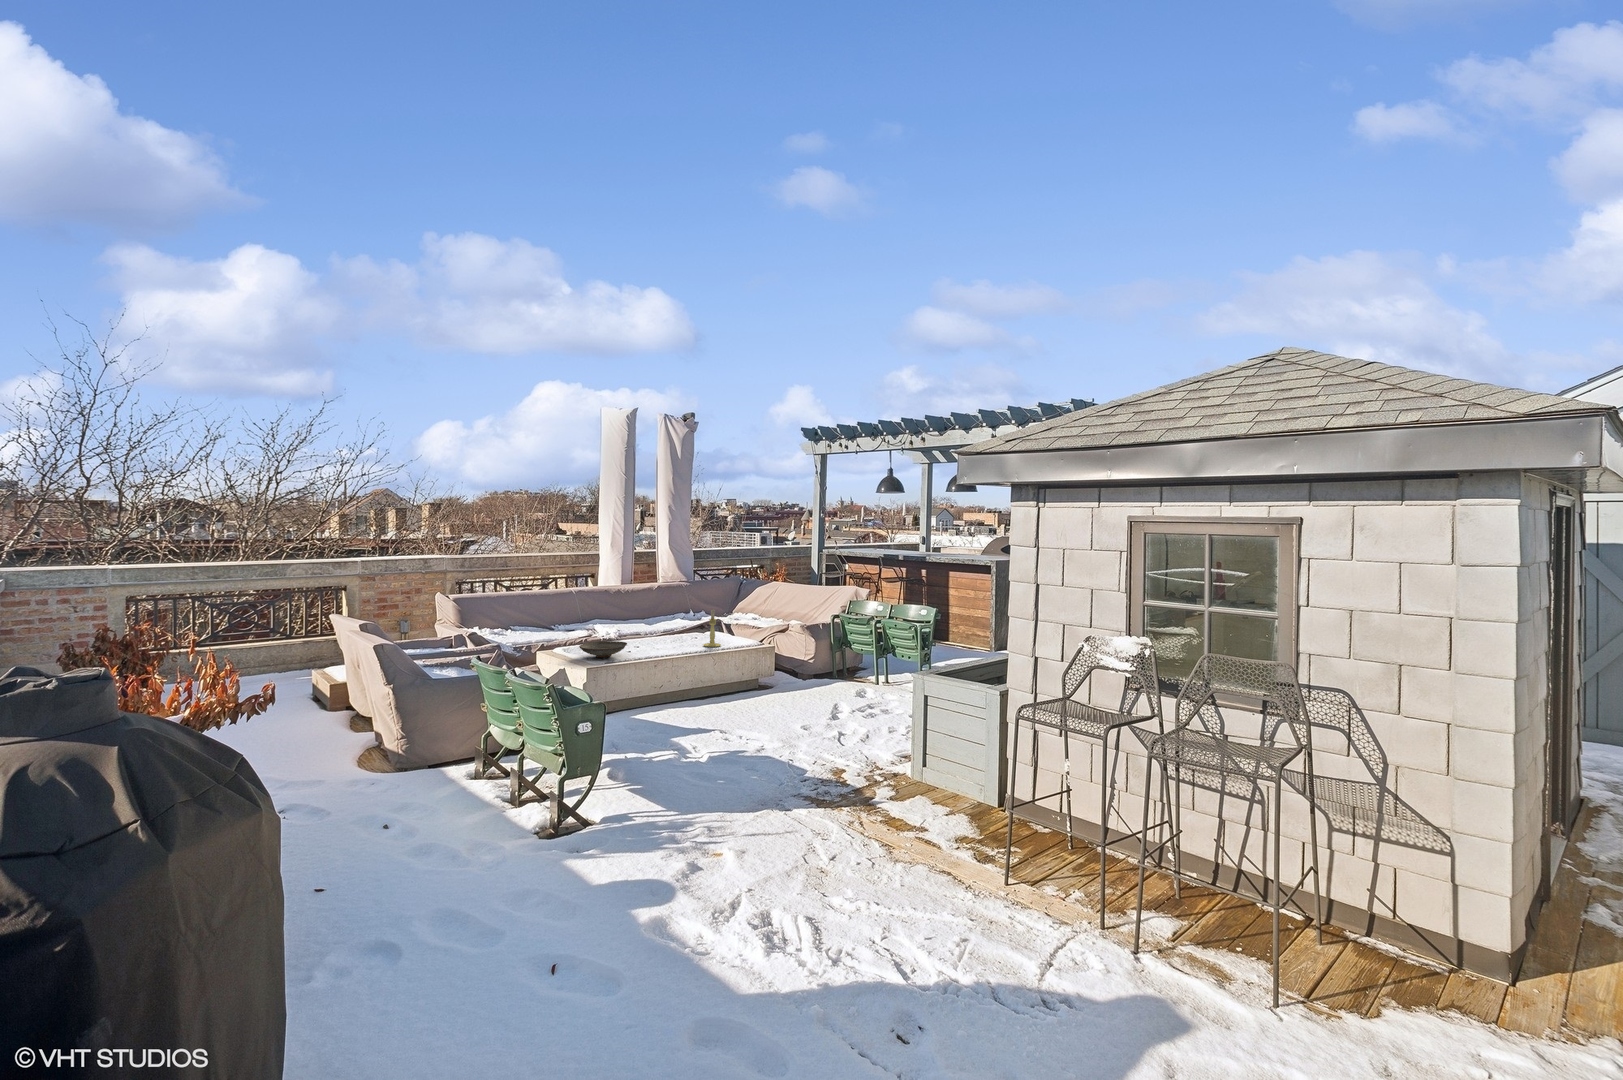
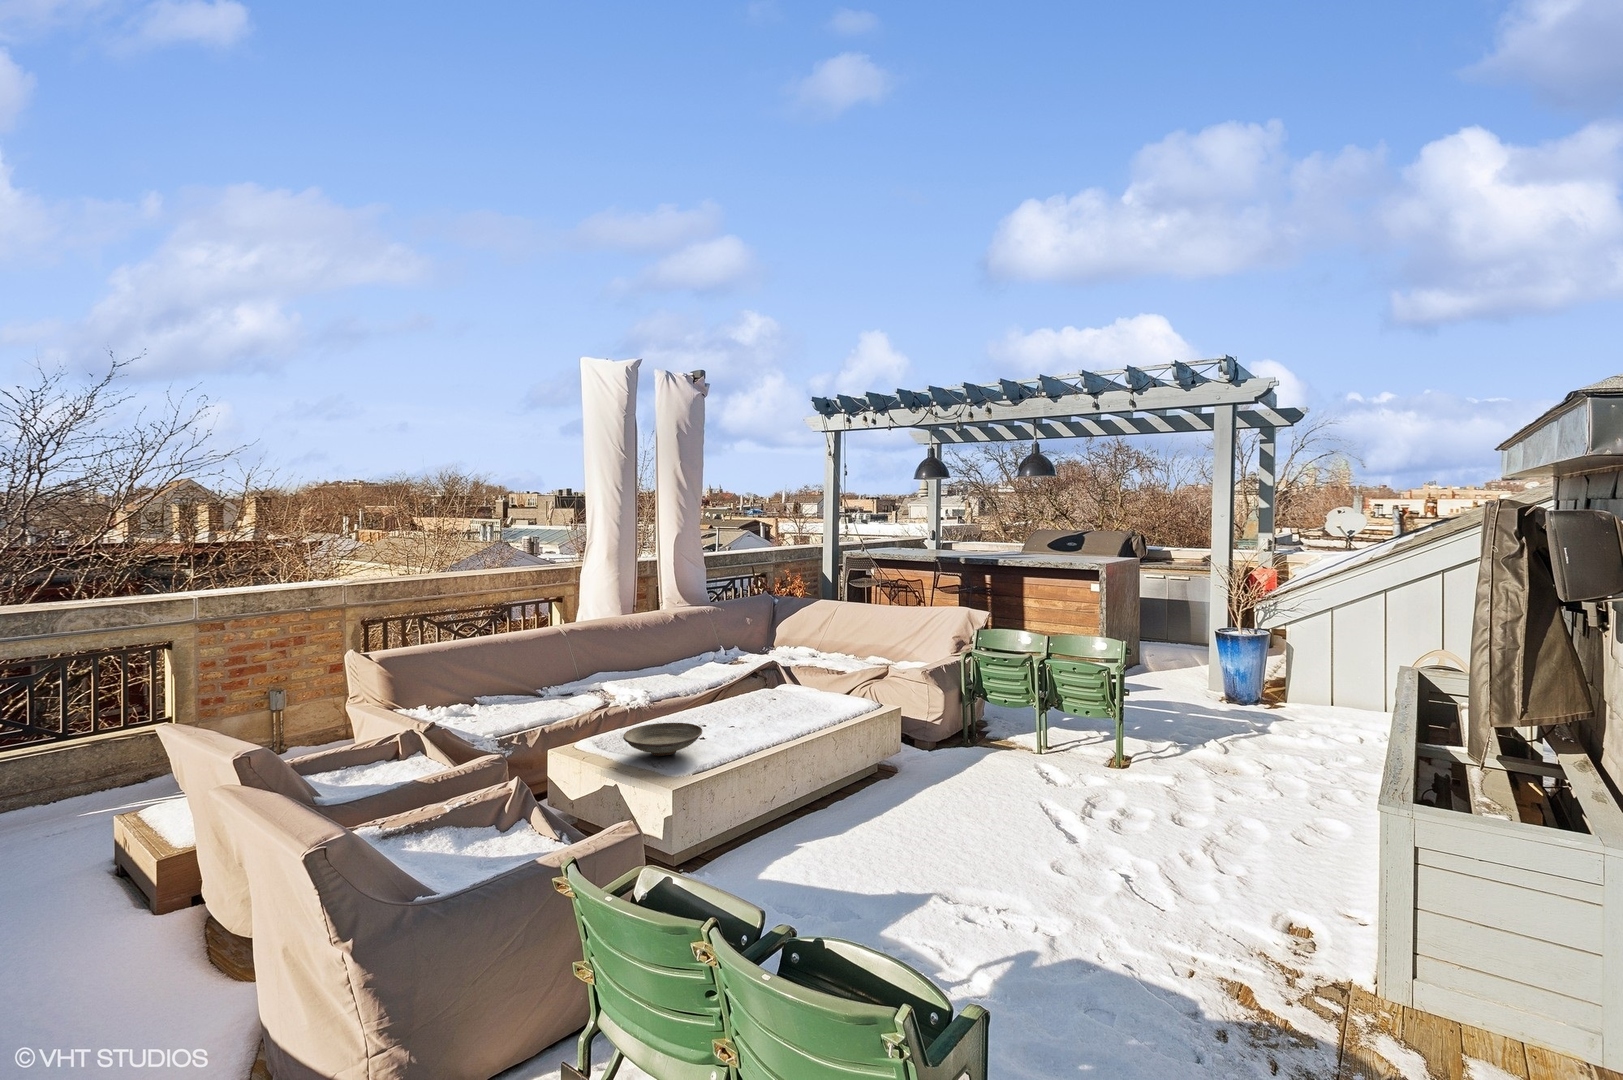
candle holder: present [703,609,721,647] -> none [795,657,823,718]

